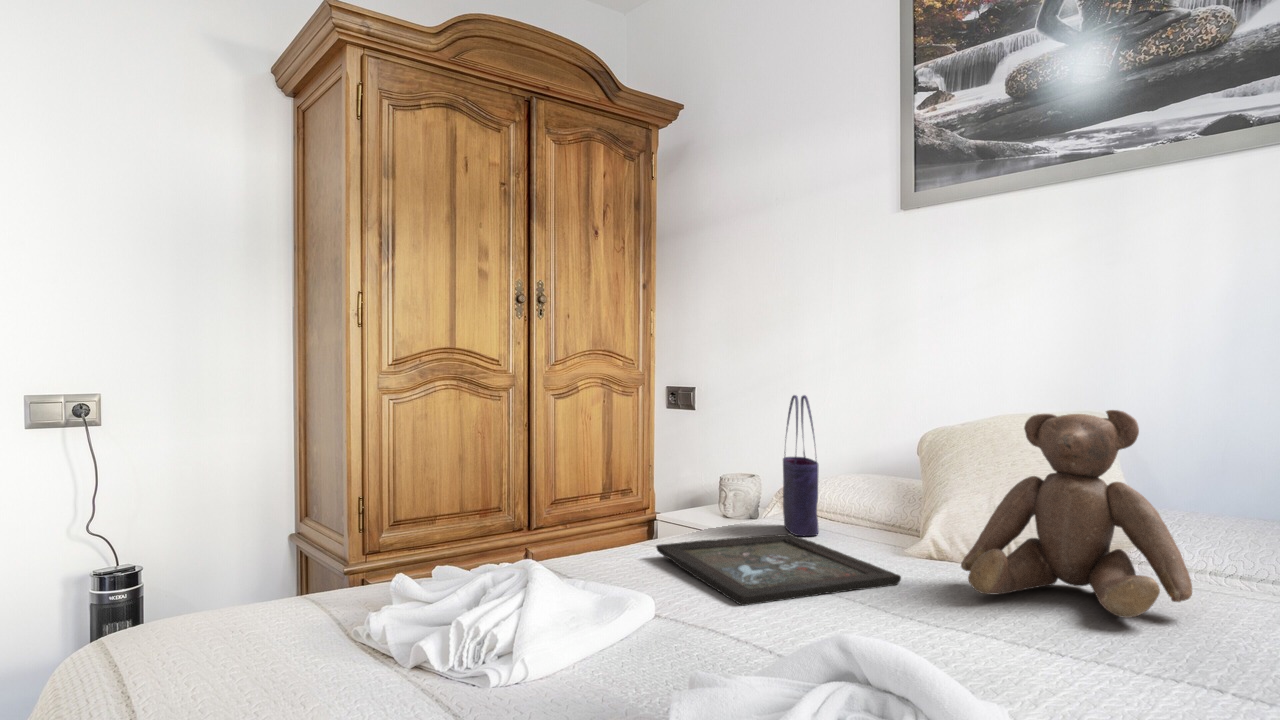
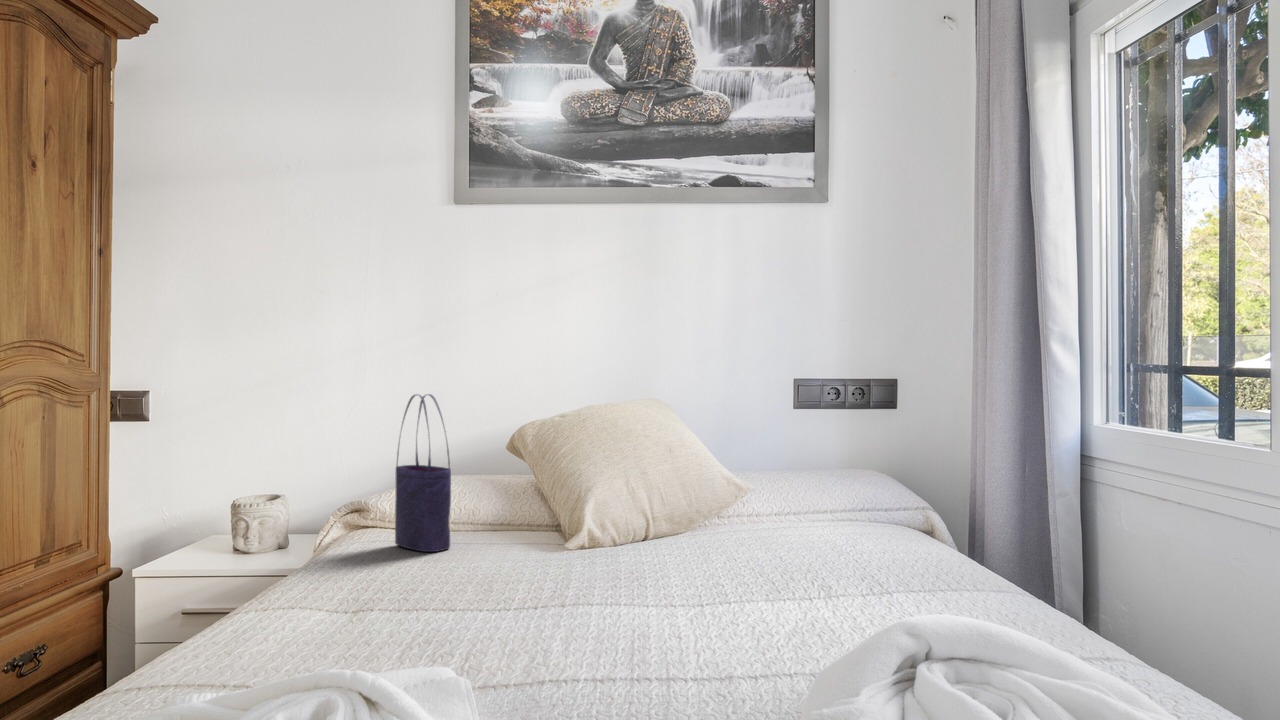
teddy bear: present [961,410,1192,618] -> none [650,393,817,559]
tray: present [656,534,901,606] -> none [323,548,612,622]

